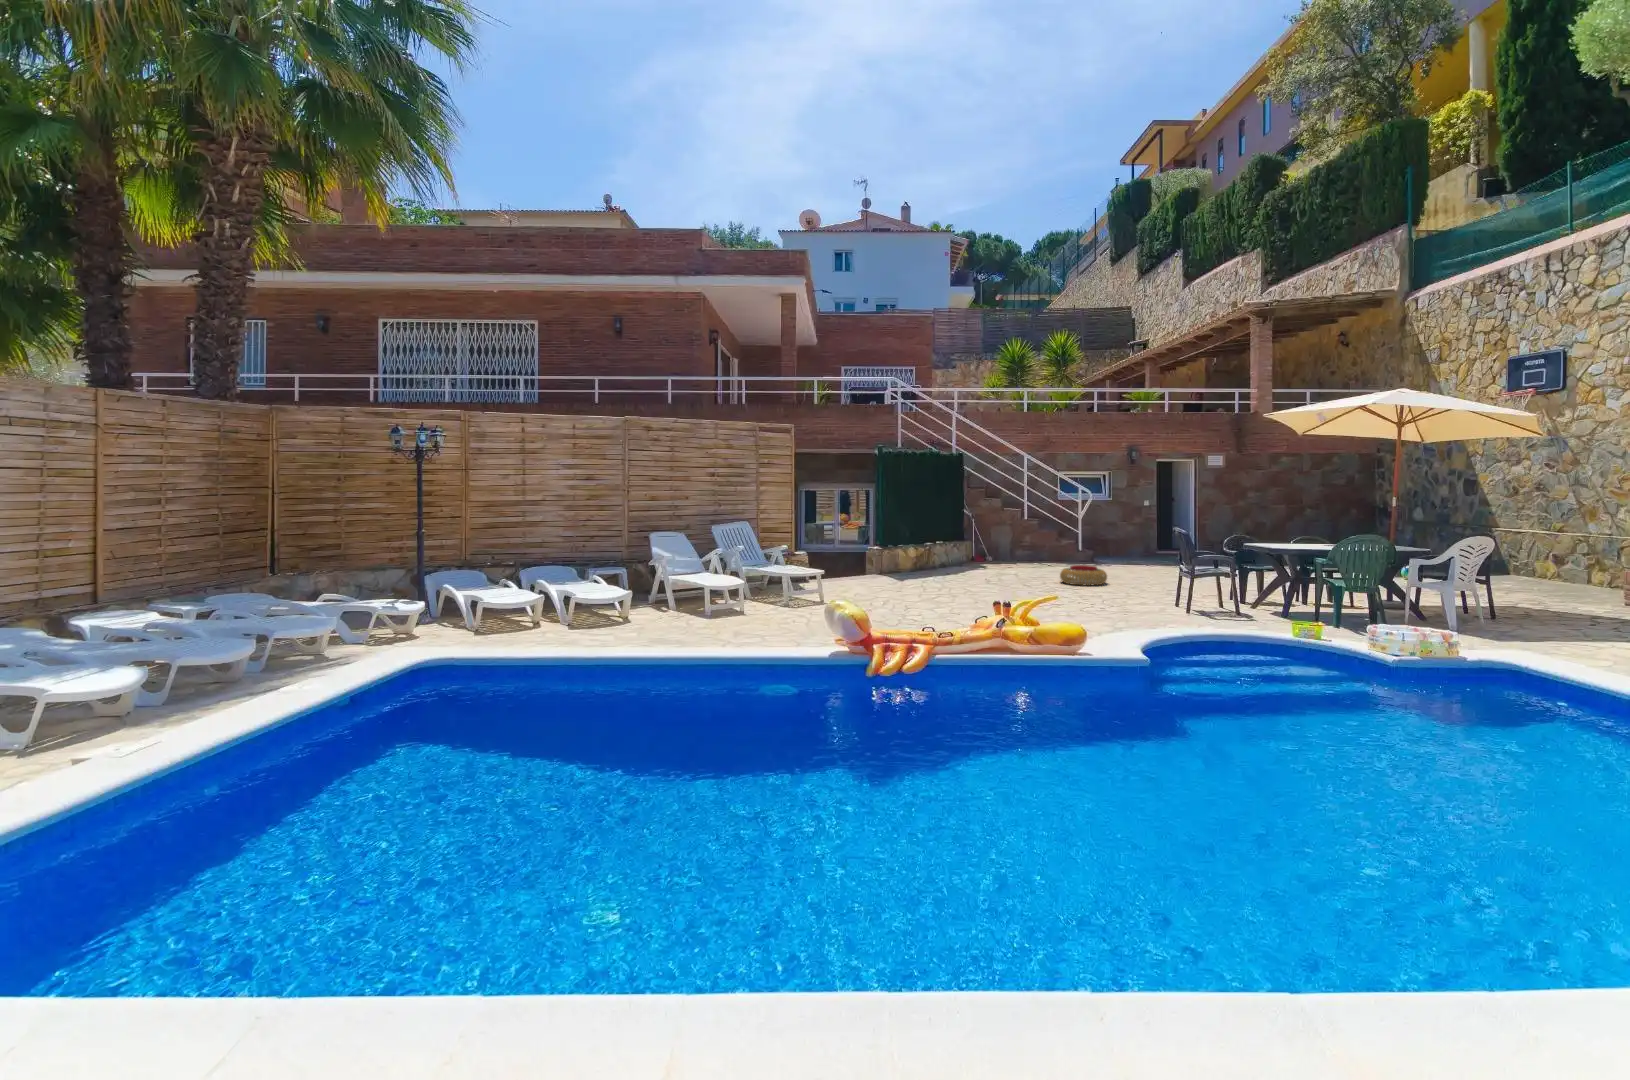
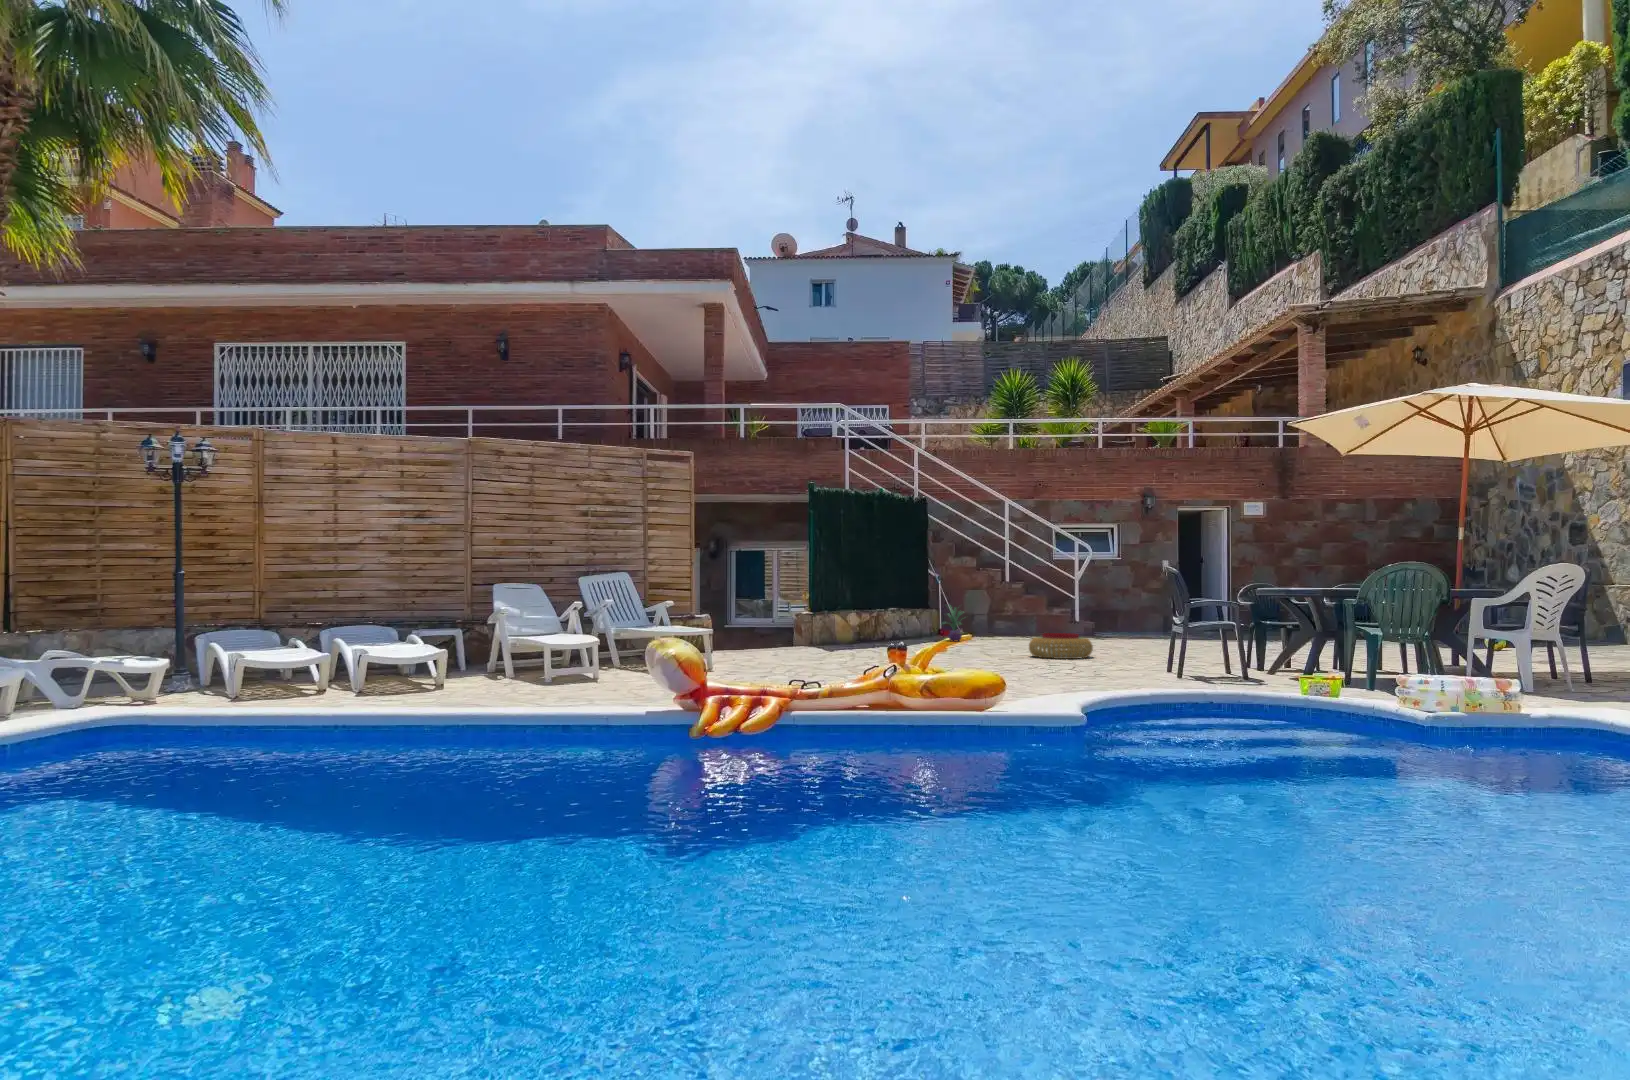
decorative plant: none [978,535,1009,562] -> present [948,605,962,641]

